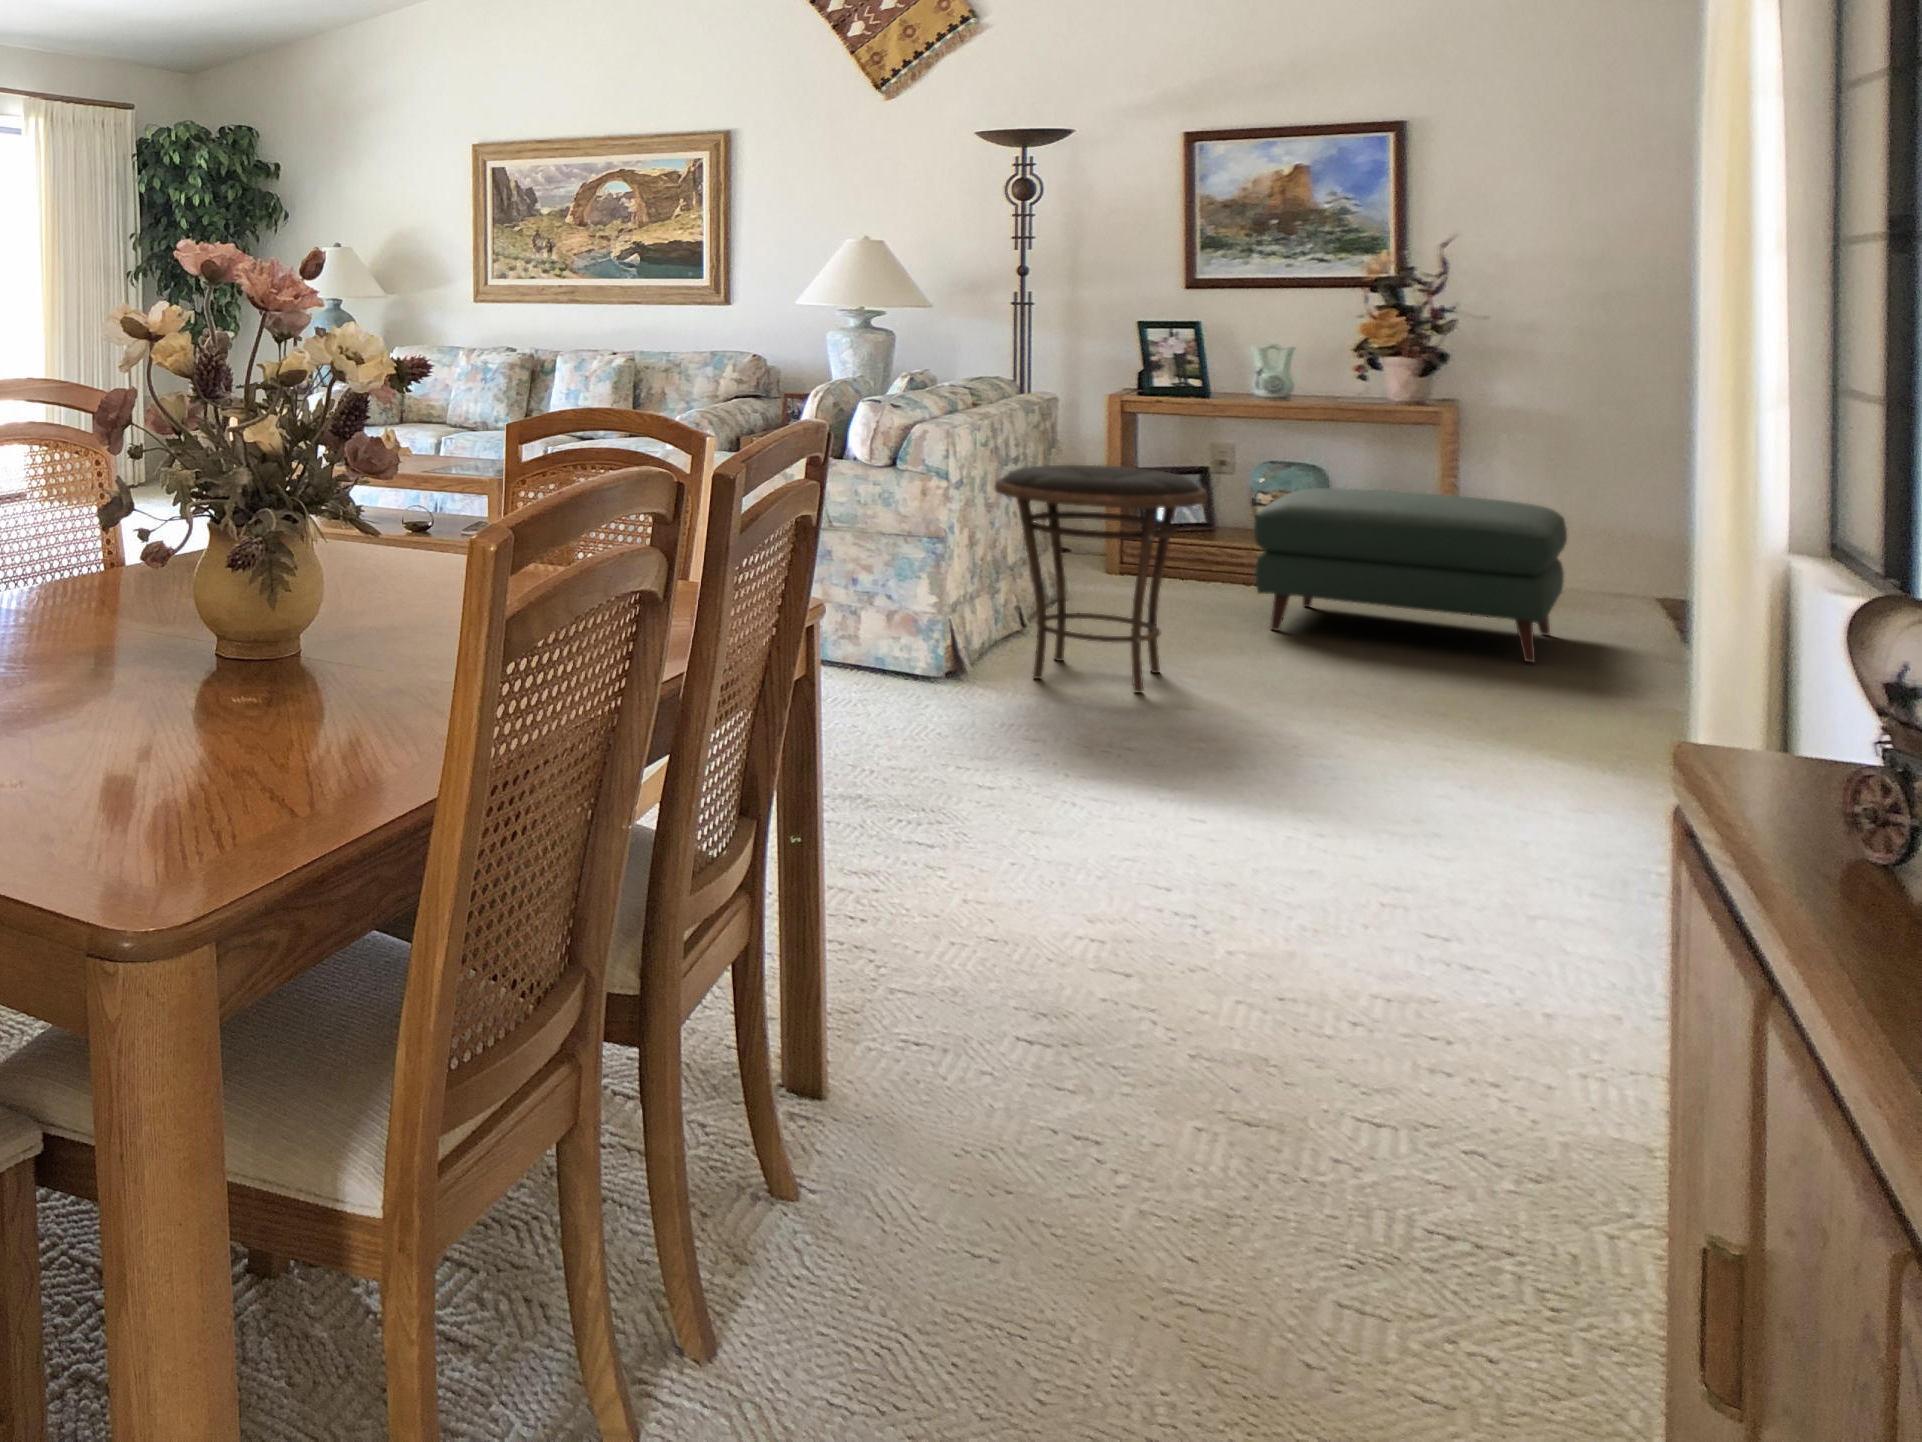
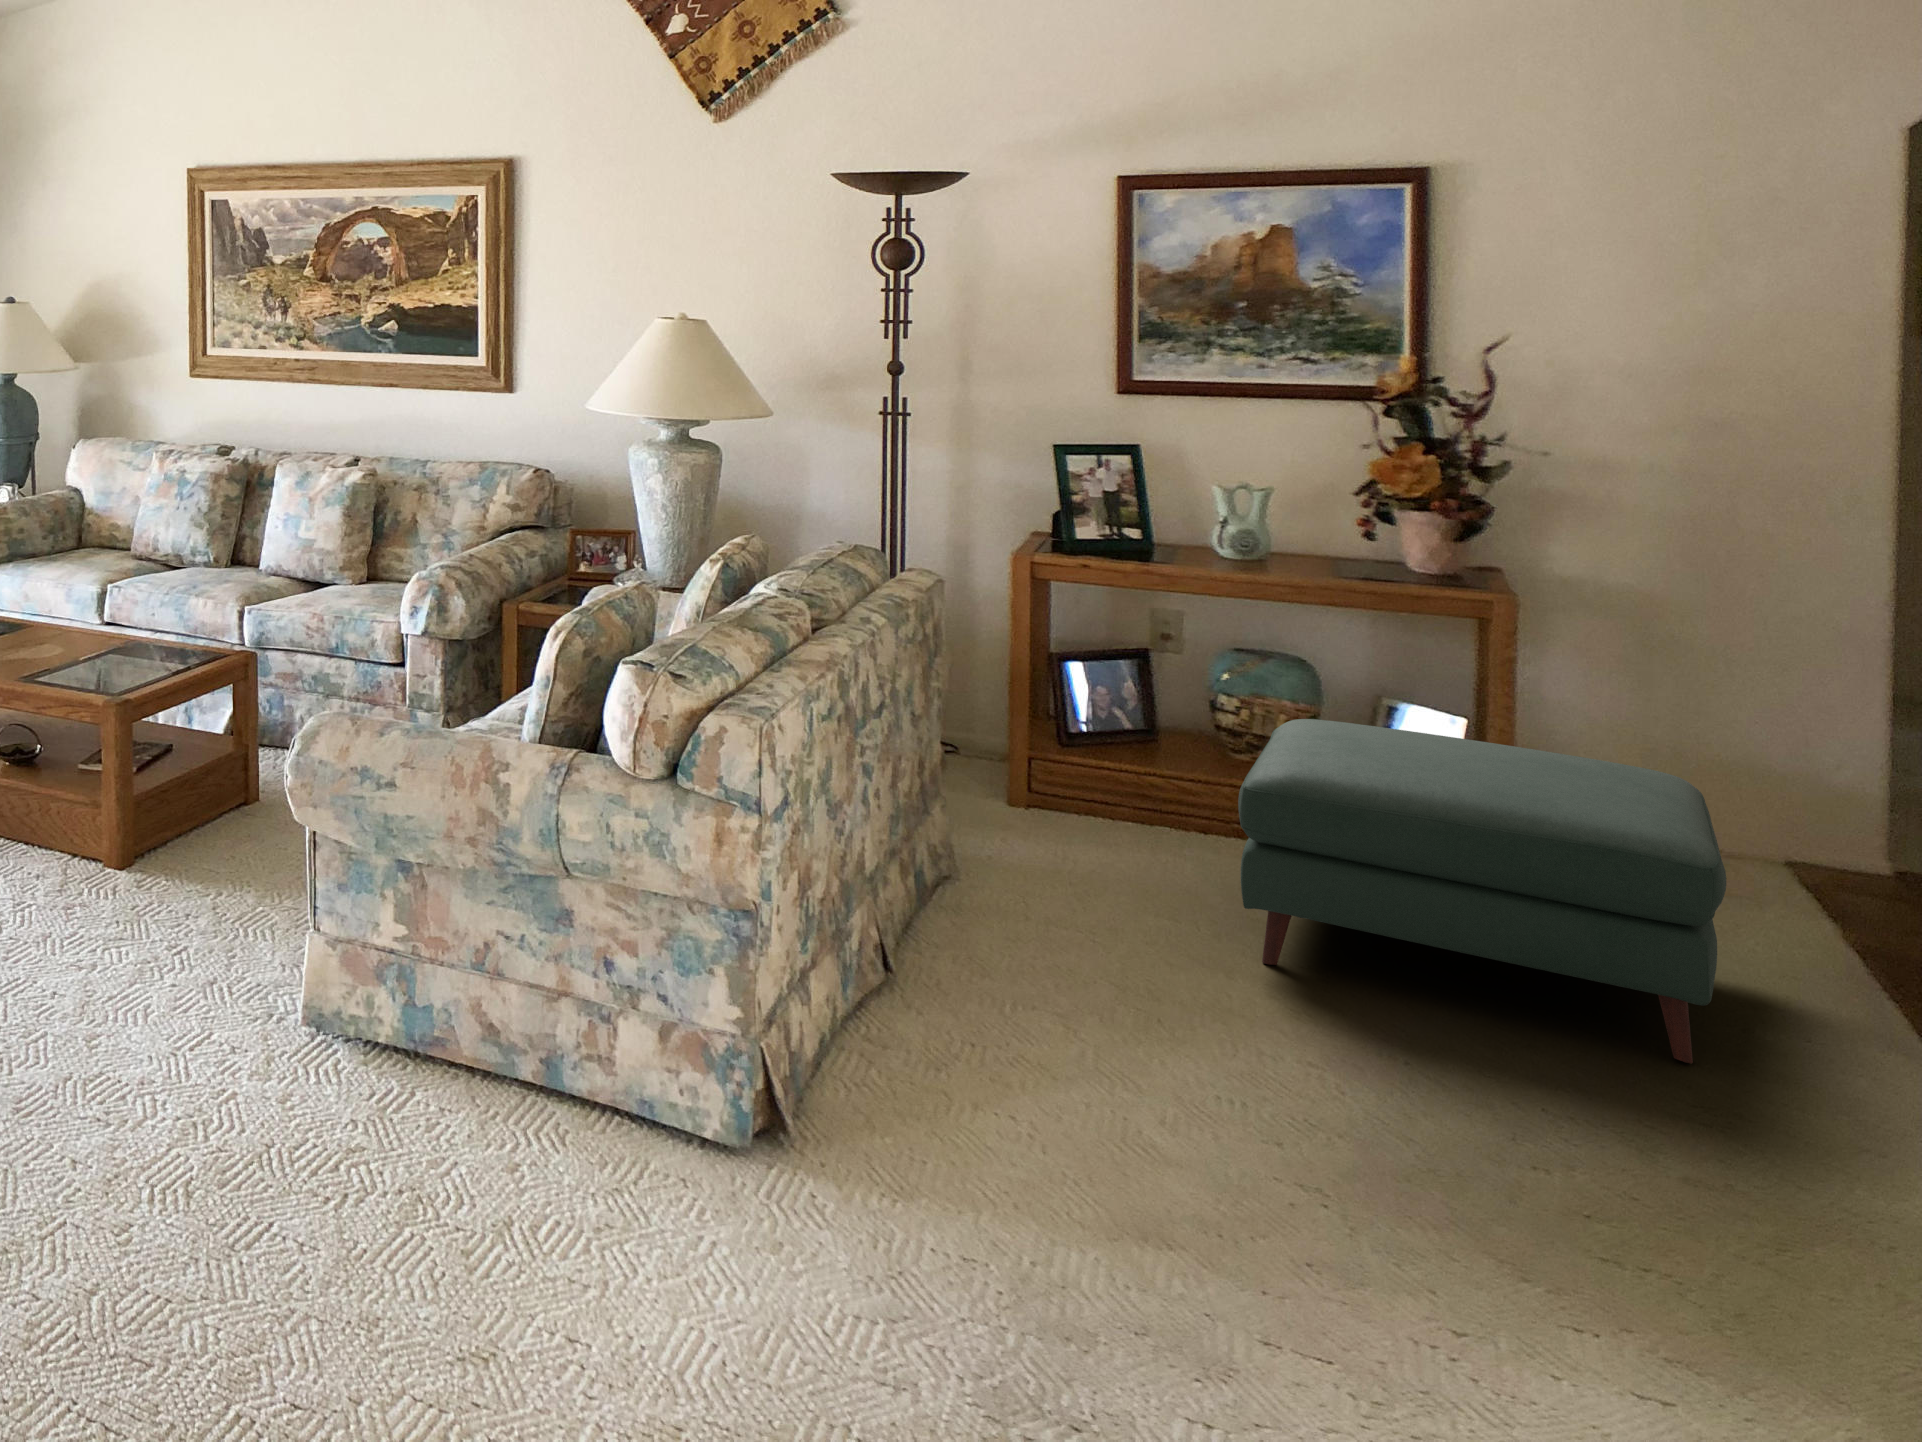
side table: present [995,465,1208,693] -> none [842,746,1199,1190]

